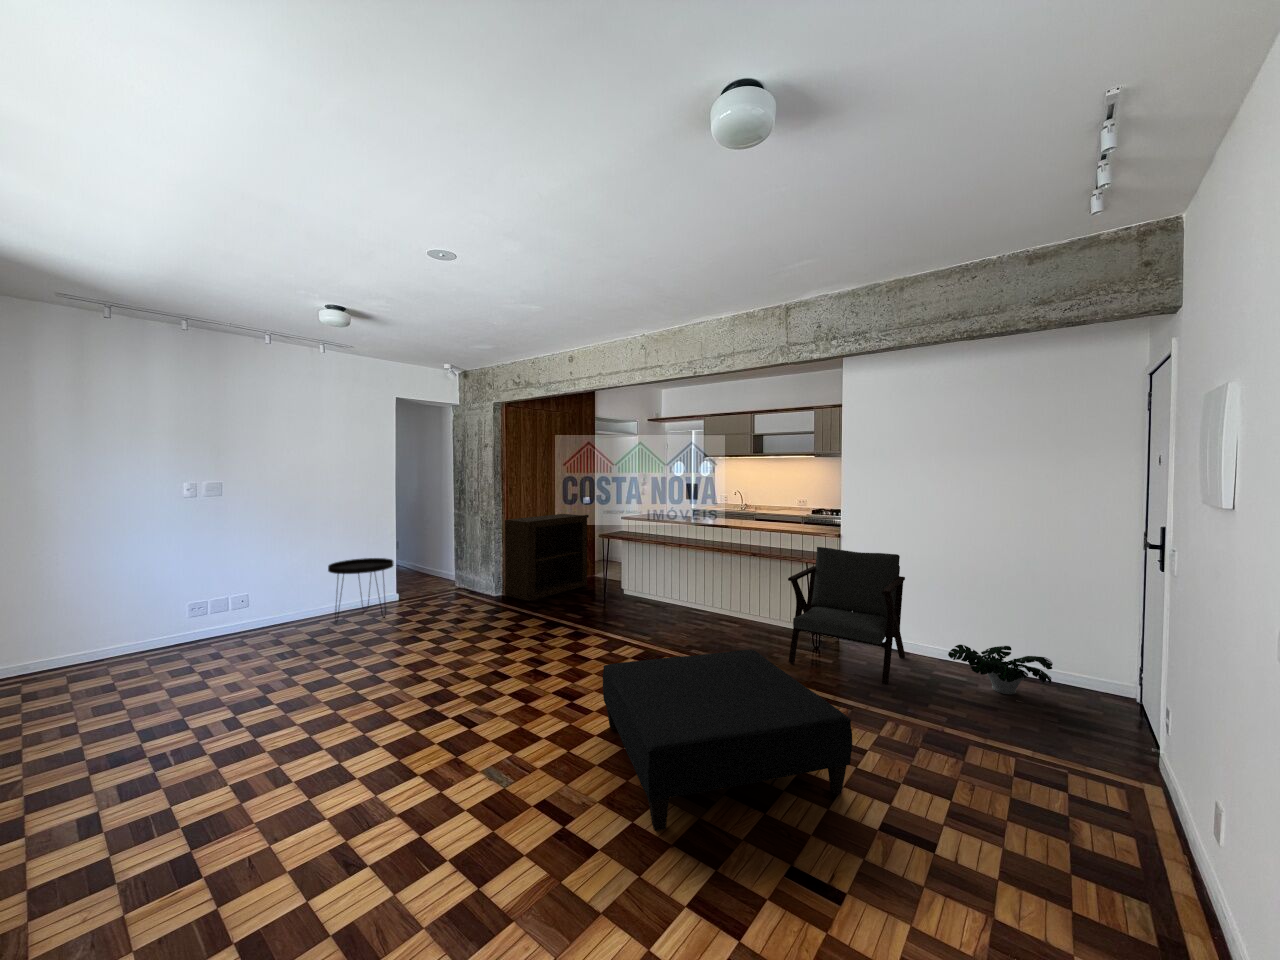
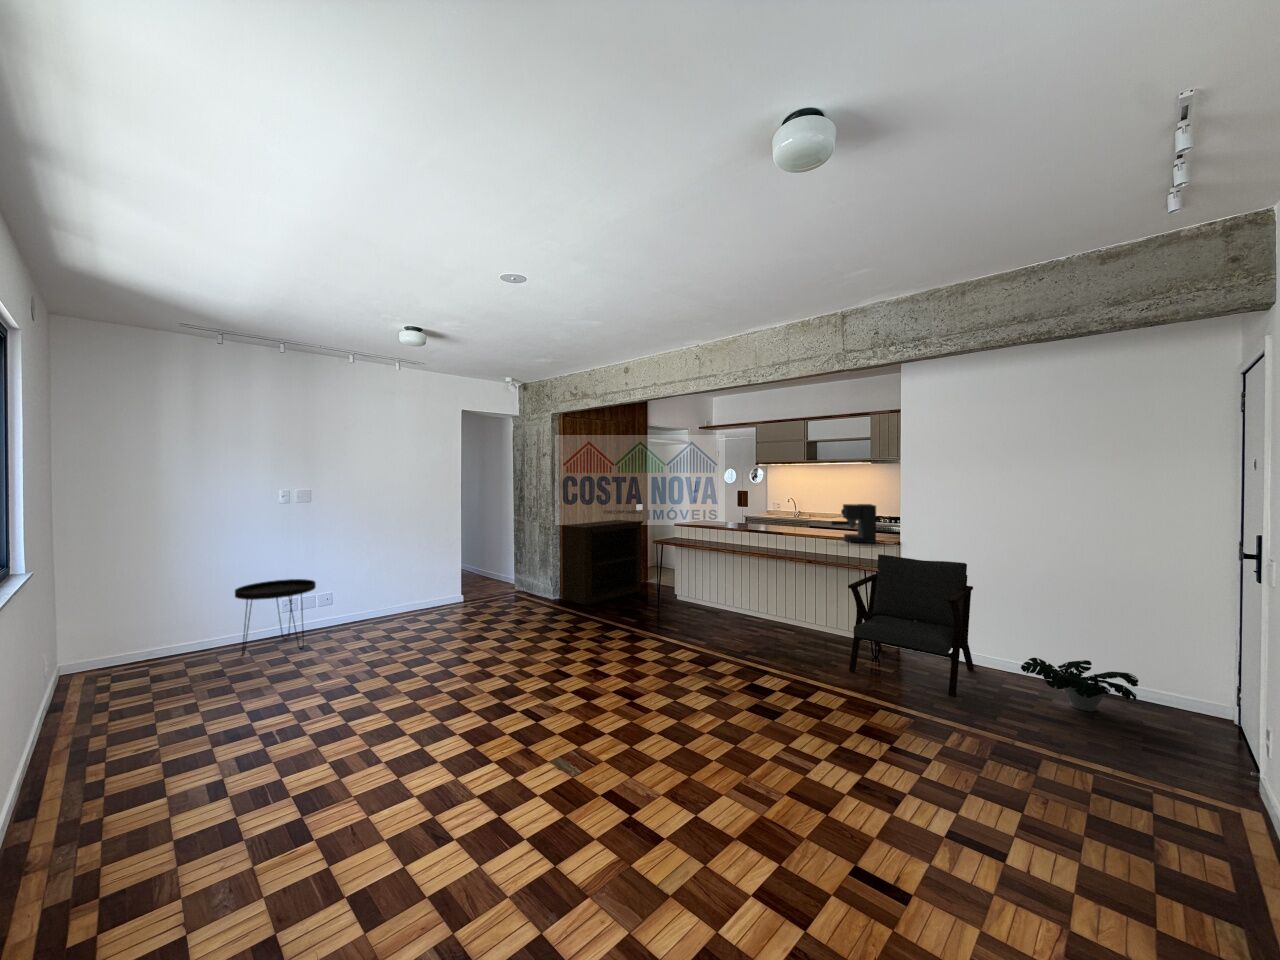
coffee maker: none [773,497,816,536] -> present [831,504,876,543]
side table: present [328,558,394,621] -> present [235,579,316,655]
ottoman: present [603,649,852,831] -> none [663,656,916,825]

